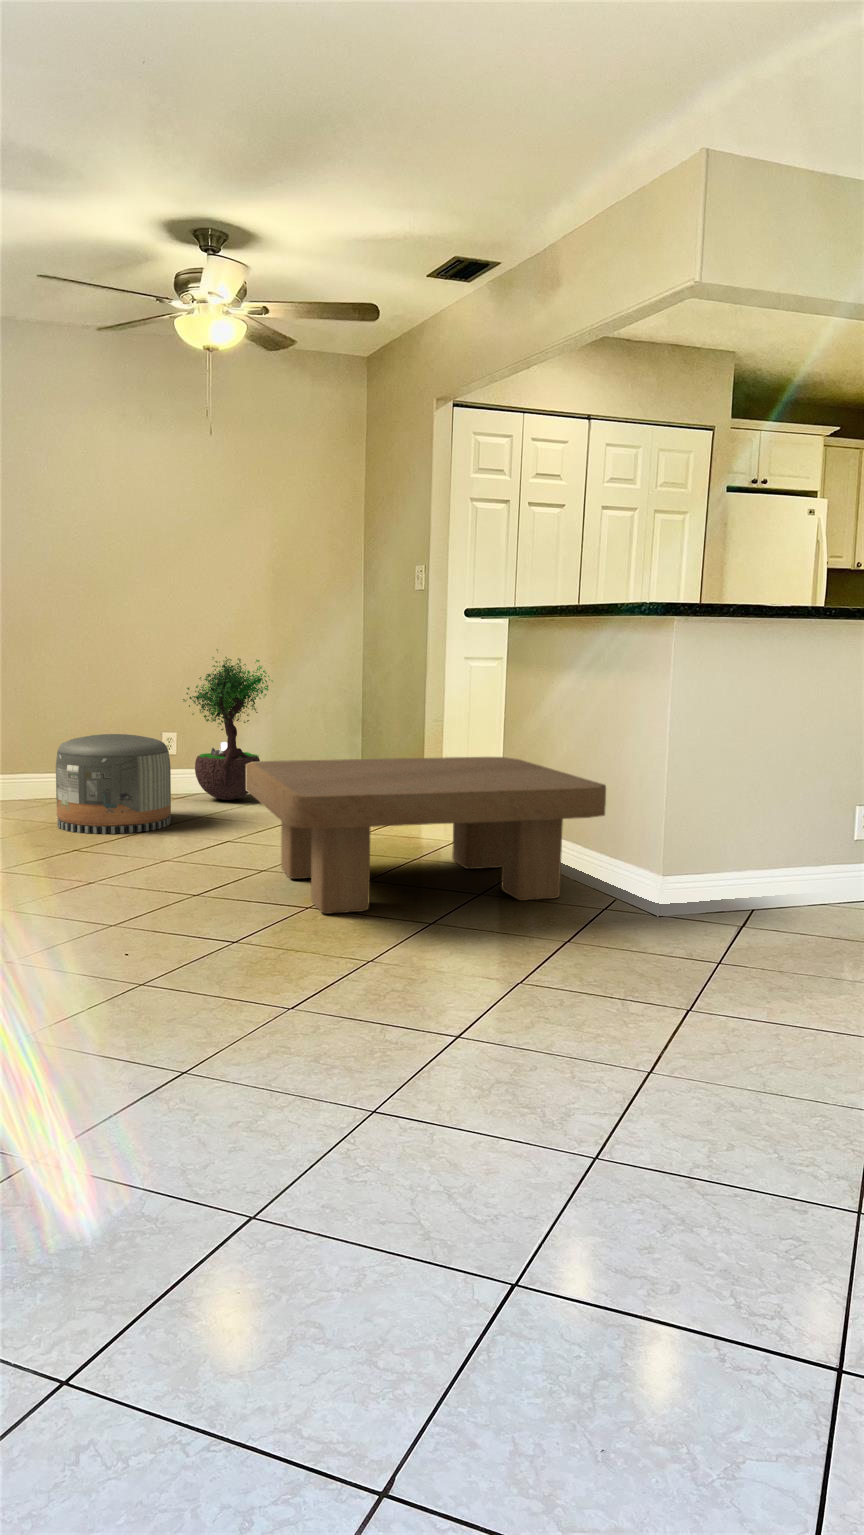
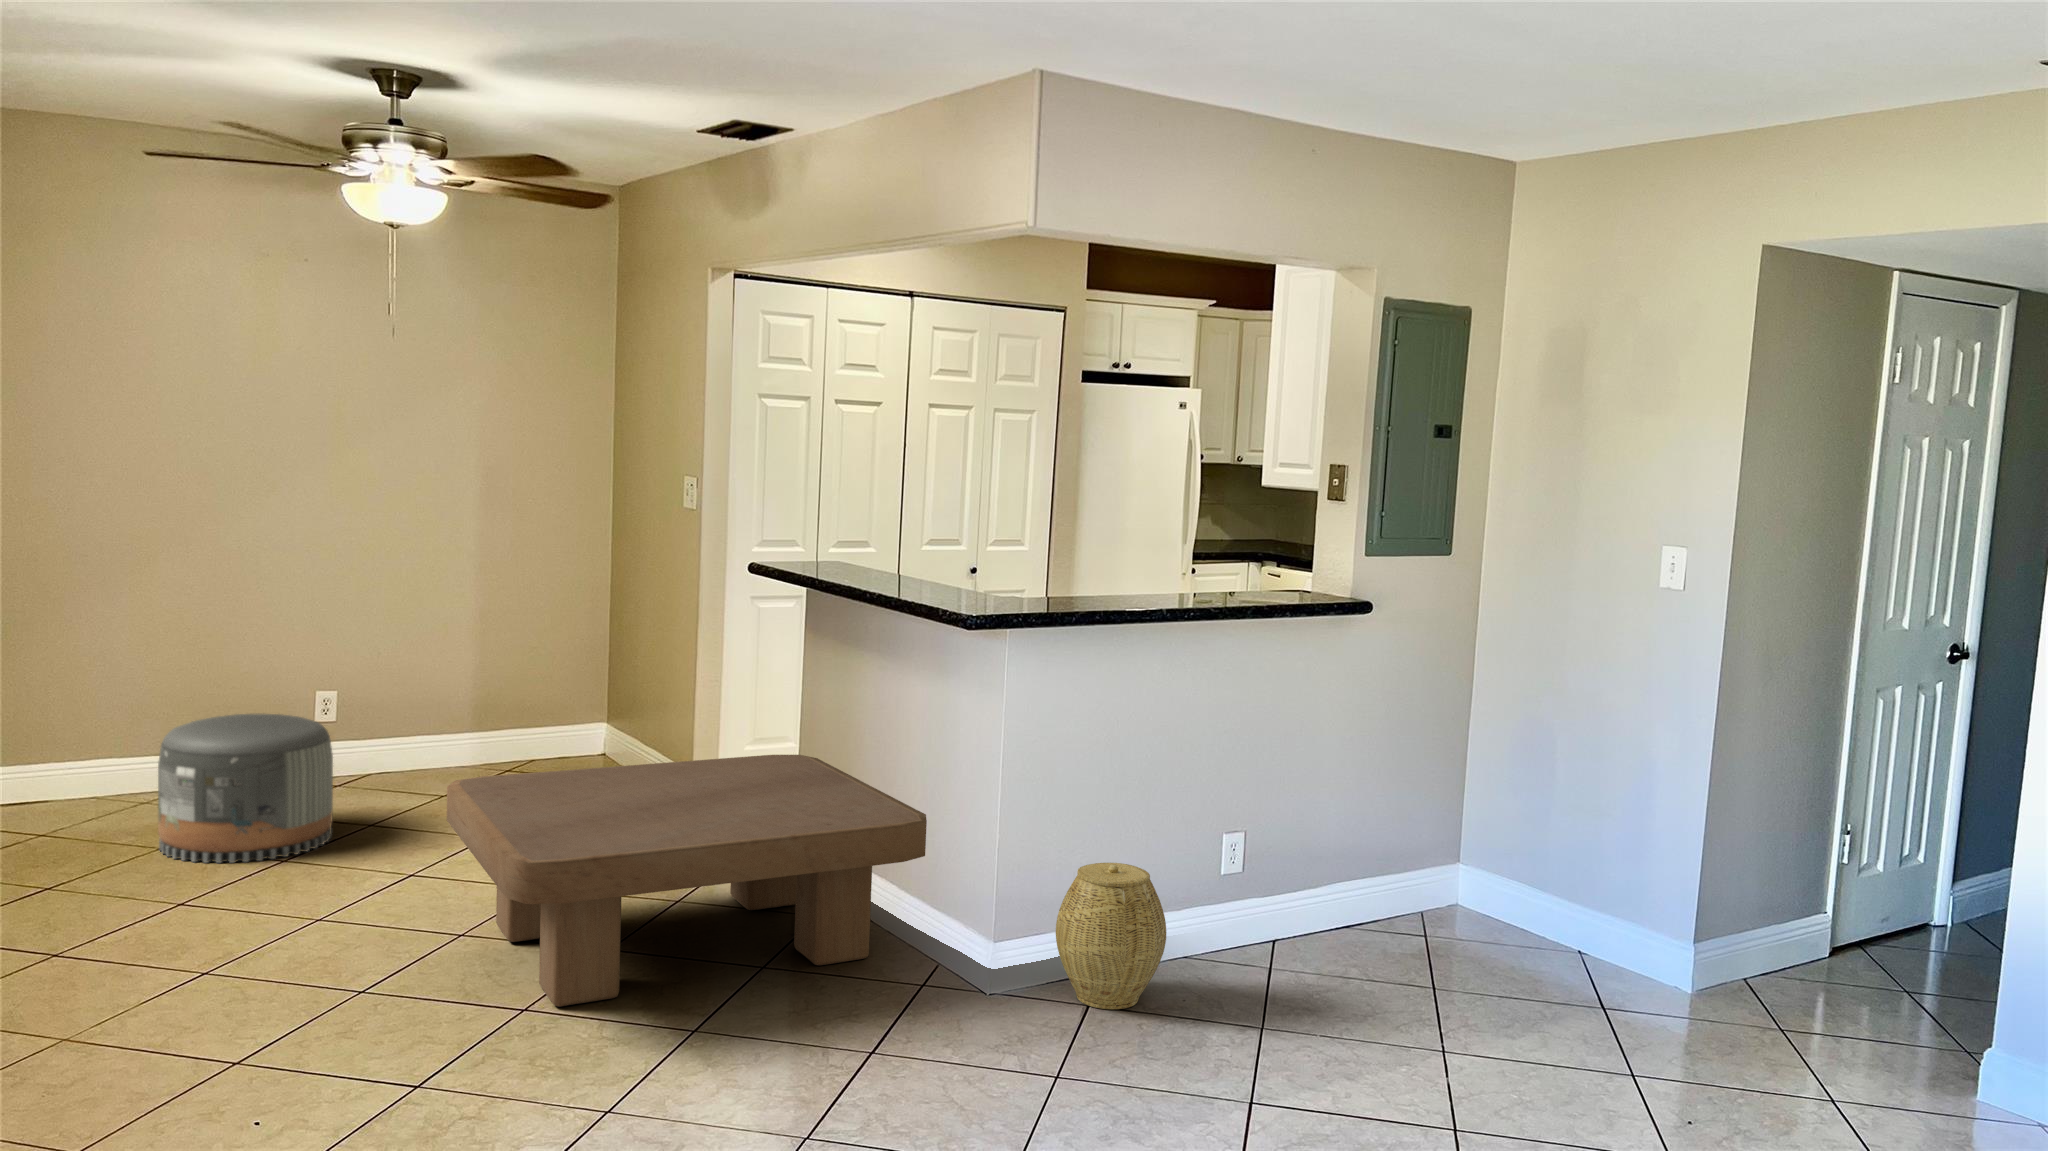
potted tree: present [183,649,273,800] -> none [351,583,483,787]
woven basket: none [714,818,809,935] -> present [1056,863,1166,1009]

